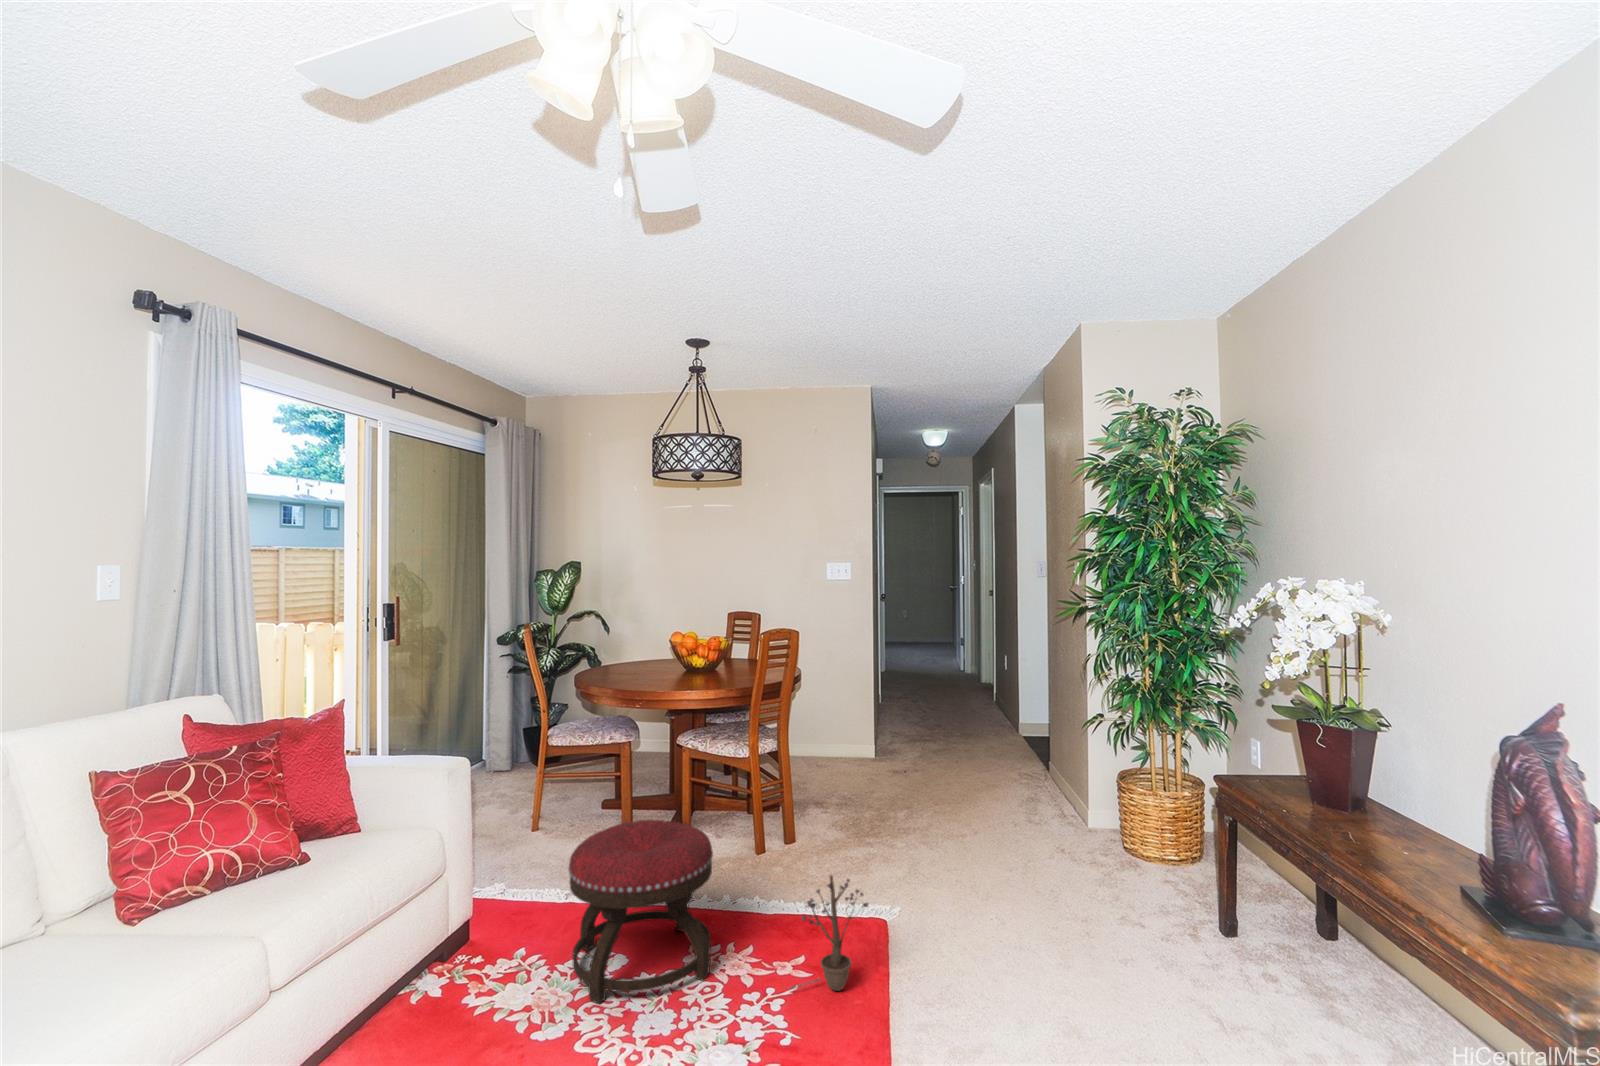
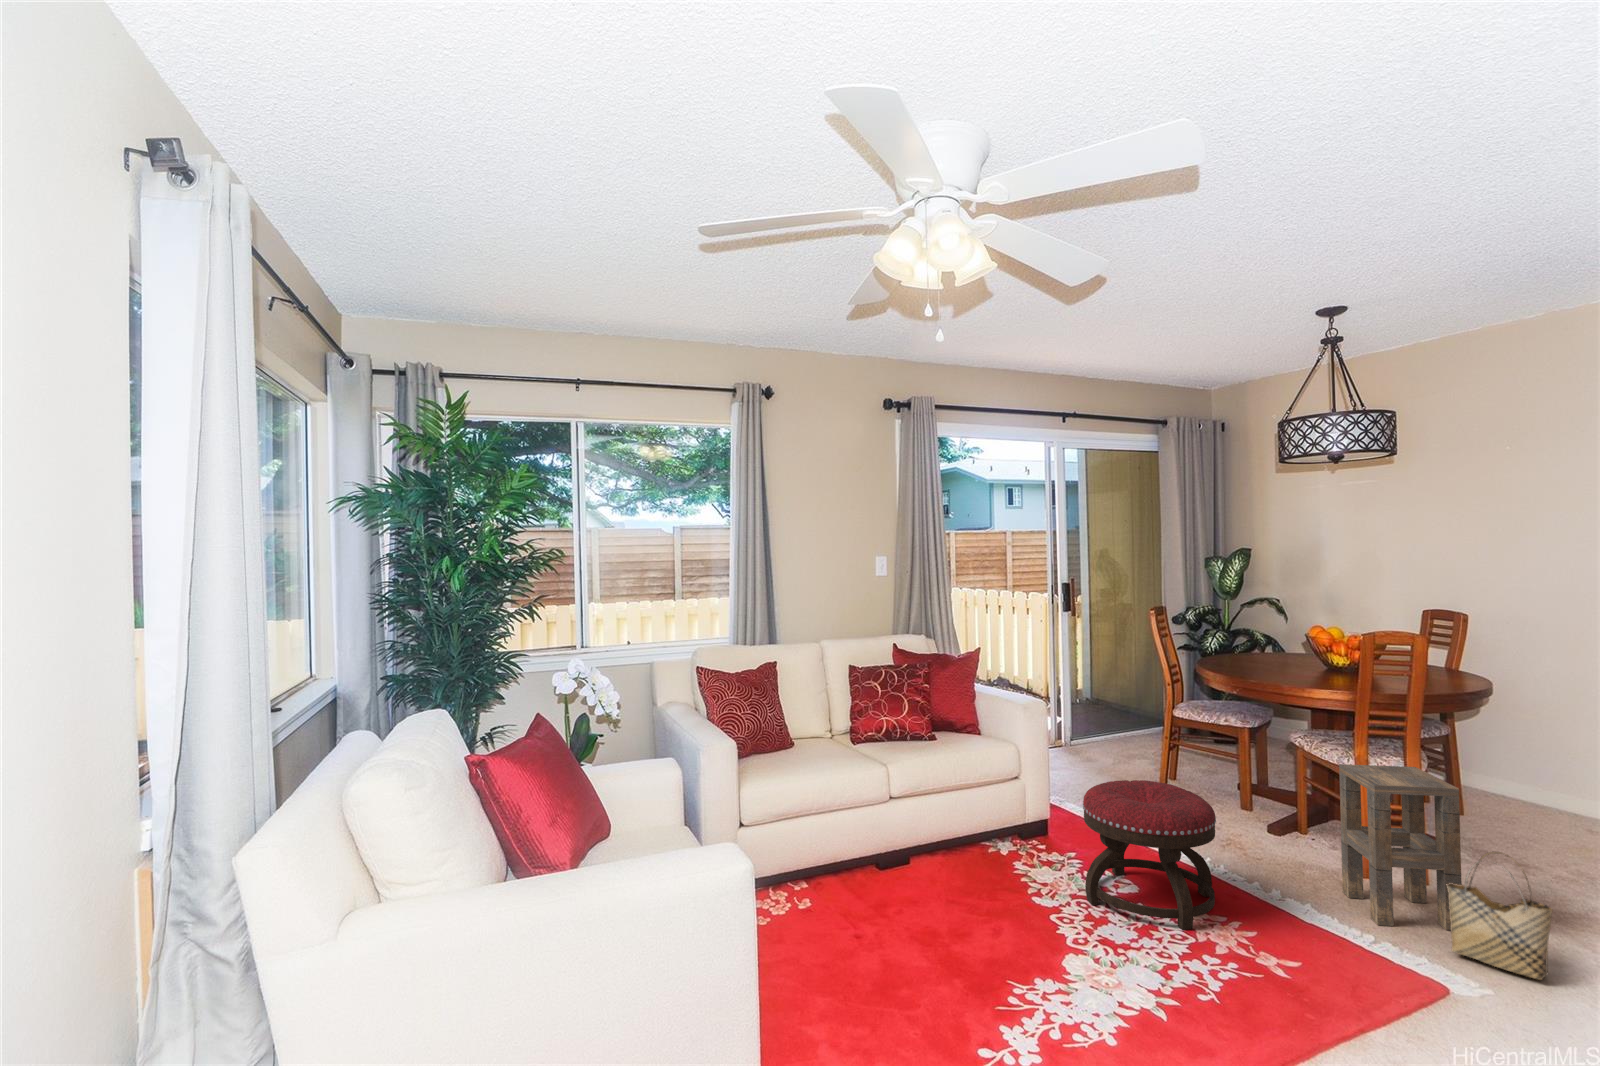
side table: none [762,742,851,891] -> present [1339,764,1462,930]
woven basket: none [859,795,921,890] -> present [1447,852,1553,980]
decorative plant: present [789,875,868,991] -> none [1245,877,1342,996]

